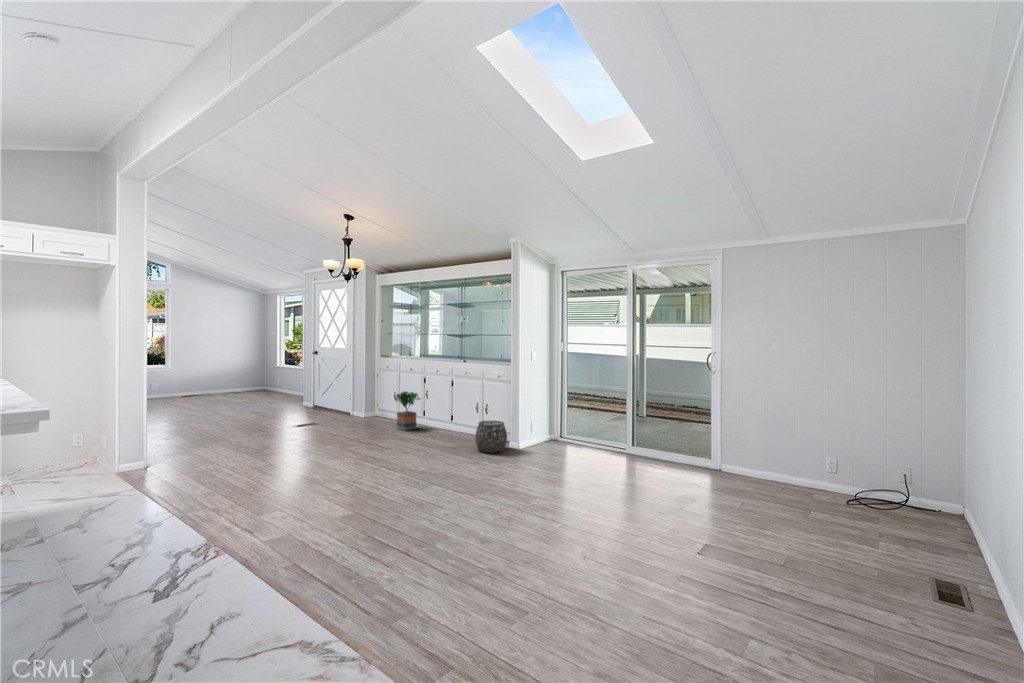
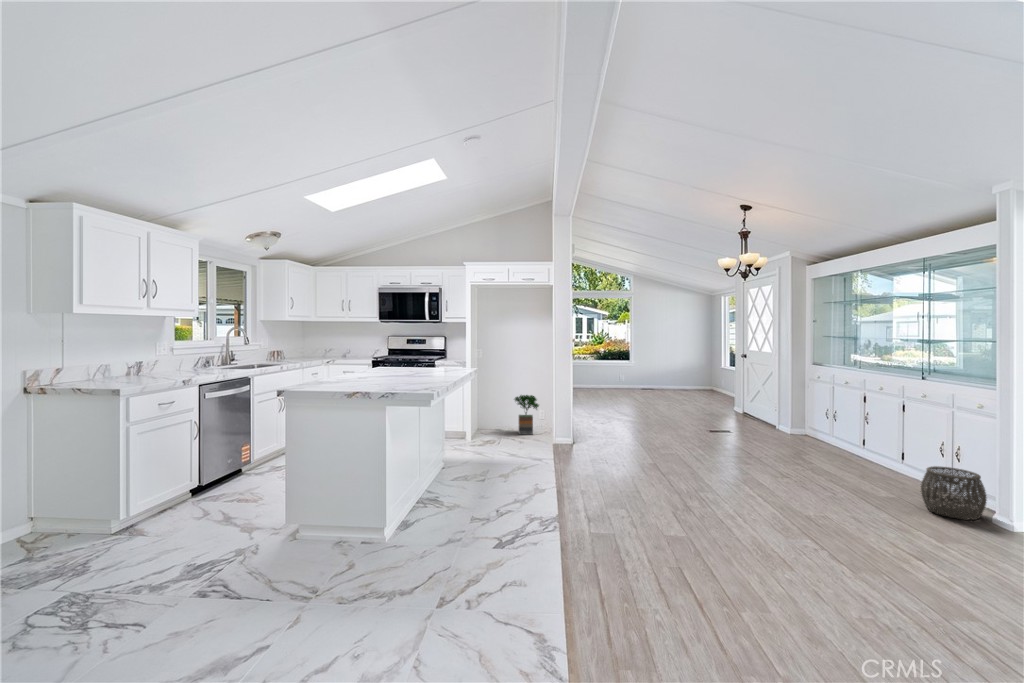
potted tree: present [395,391,421,431] -> present [515,395,539,435]

